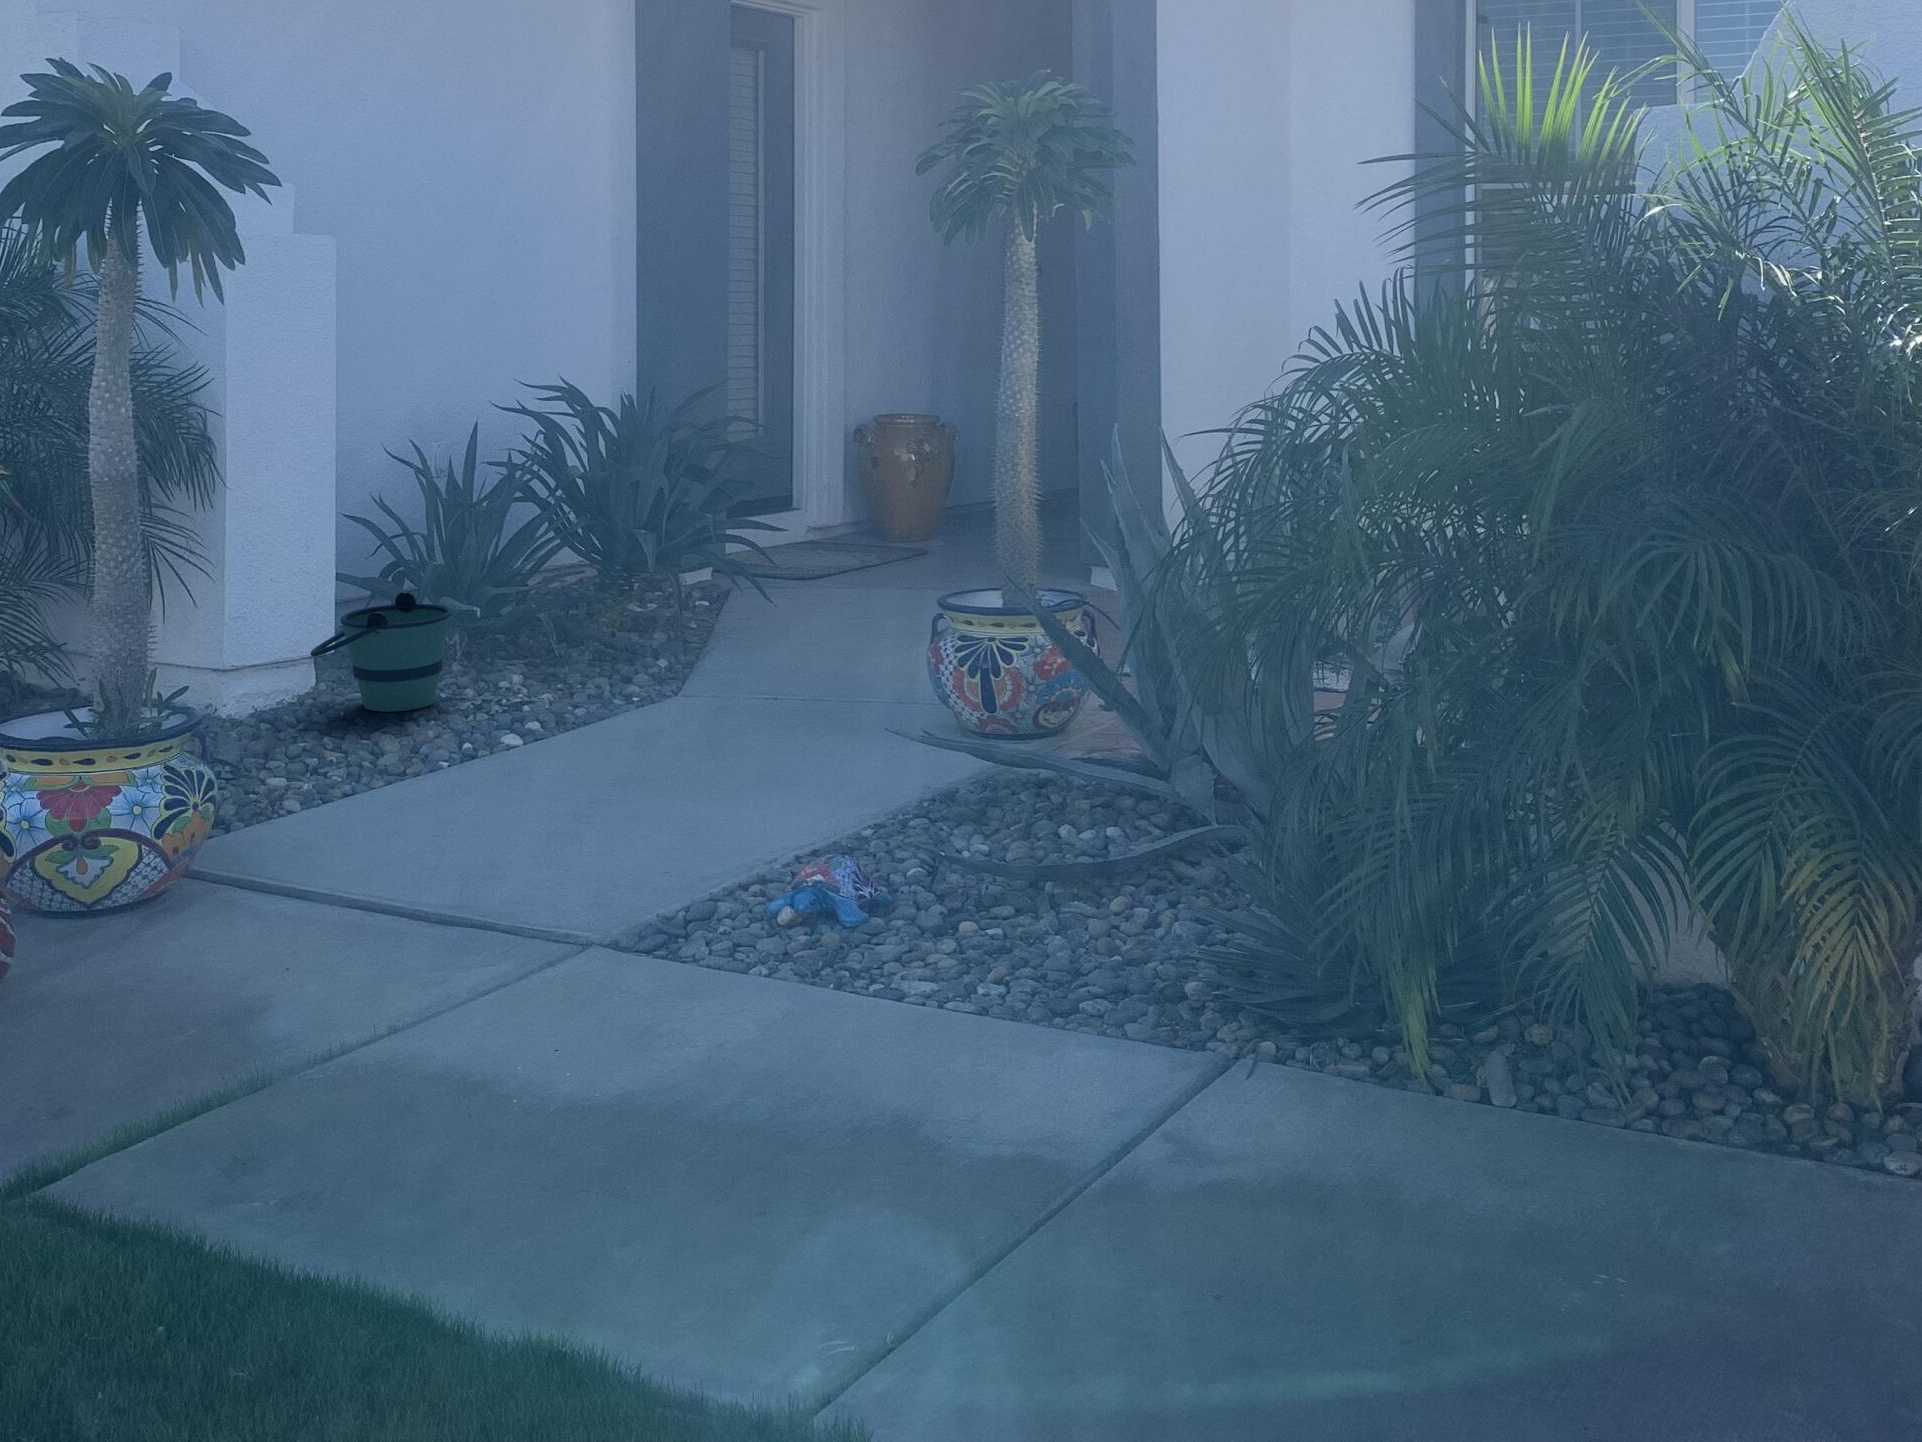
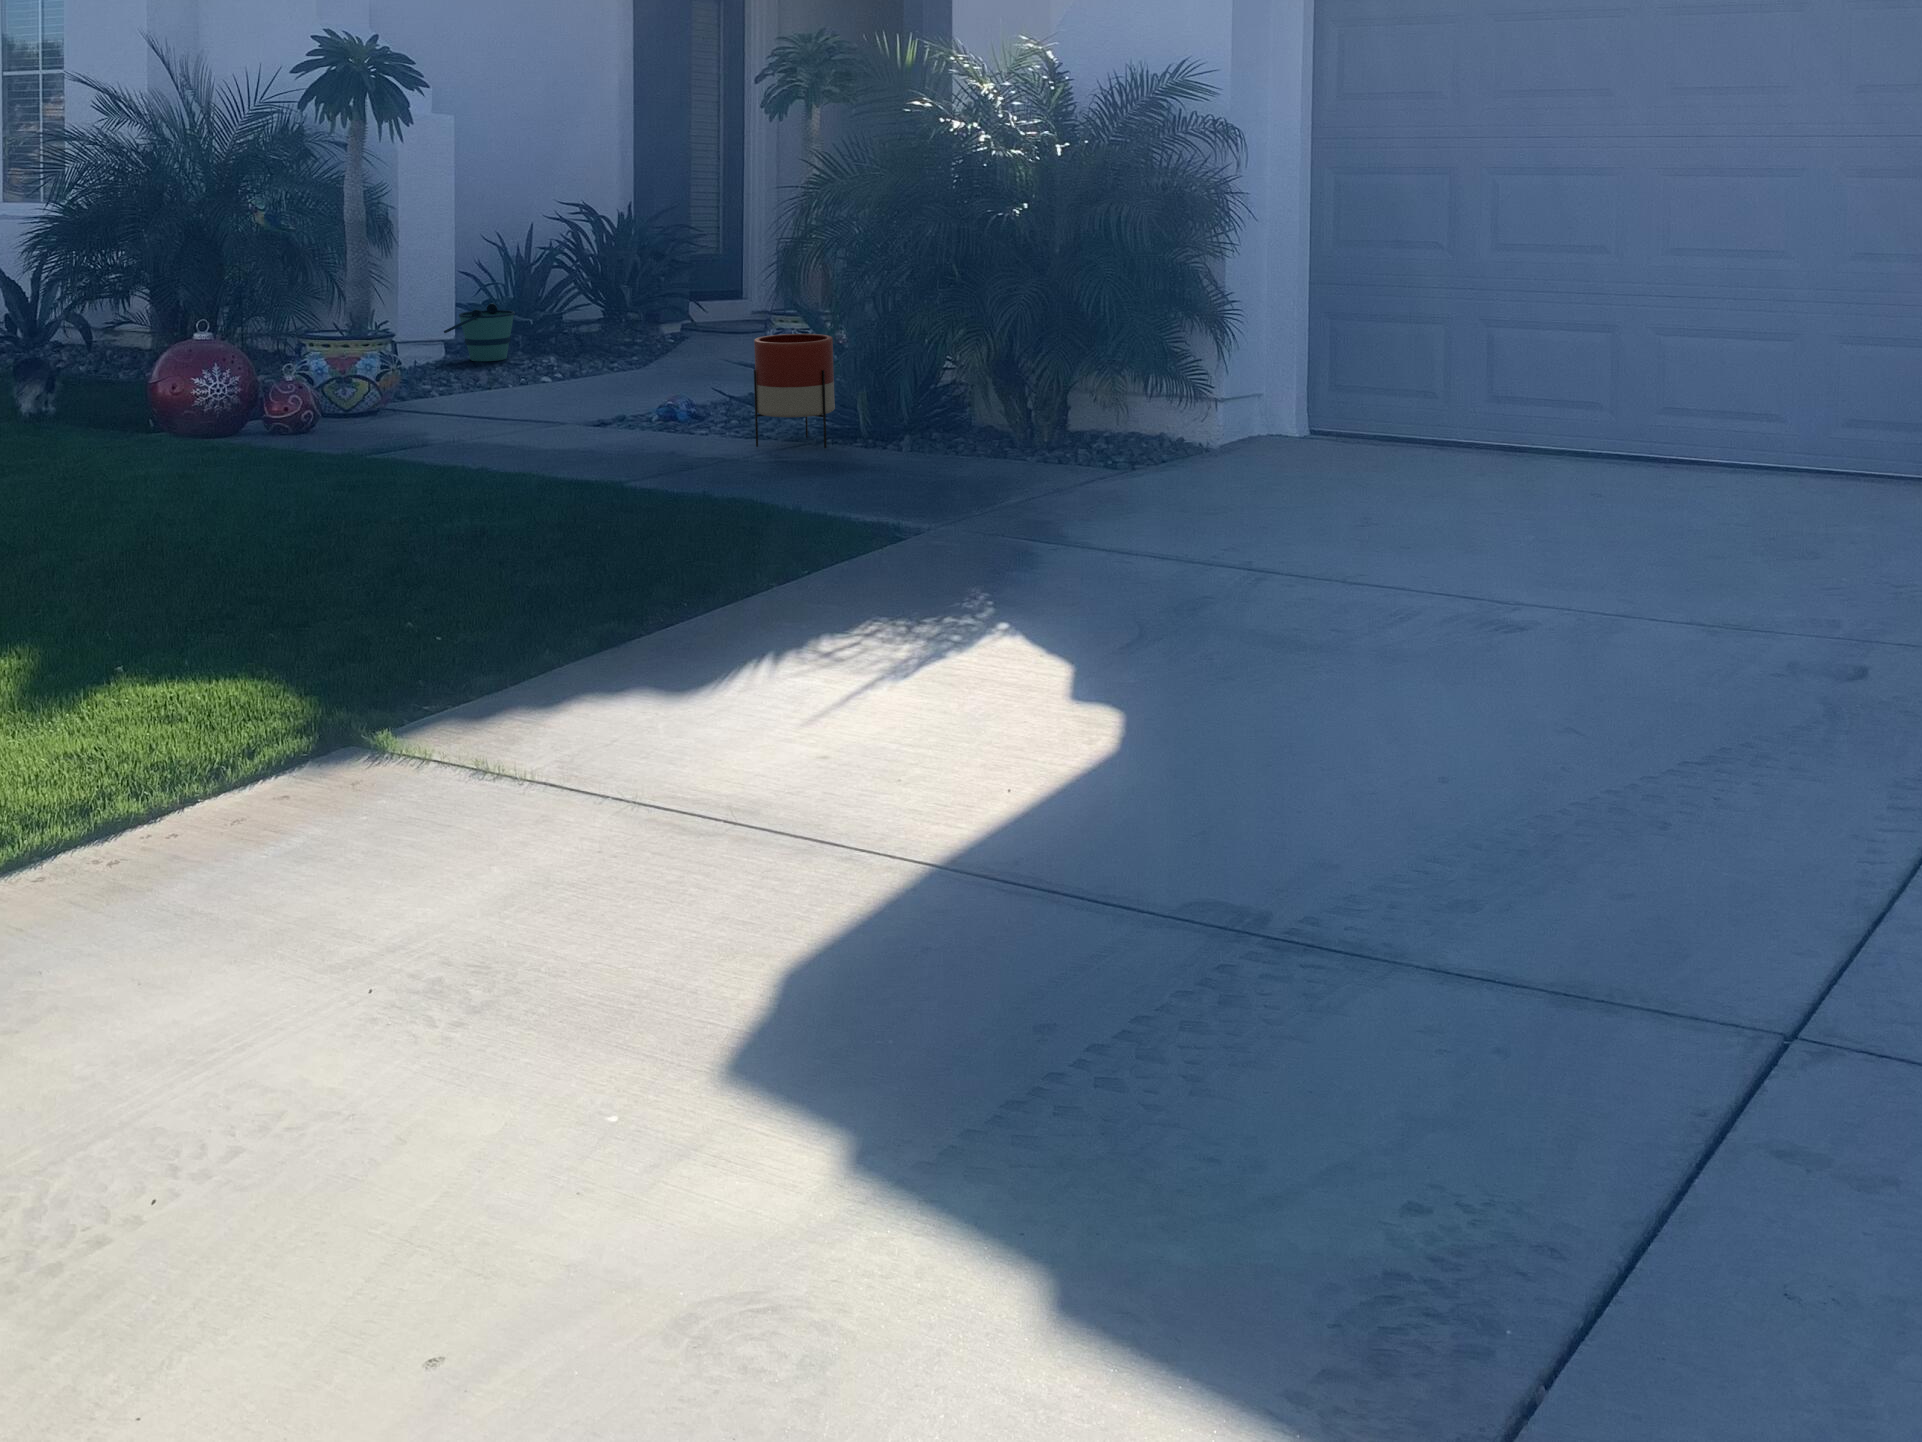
planter: none [1126,782,1329,1095] -> present [754,334,835,448]

